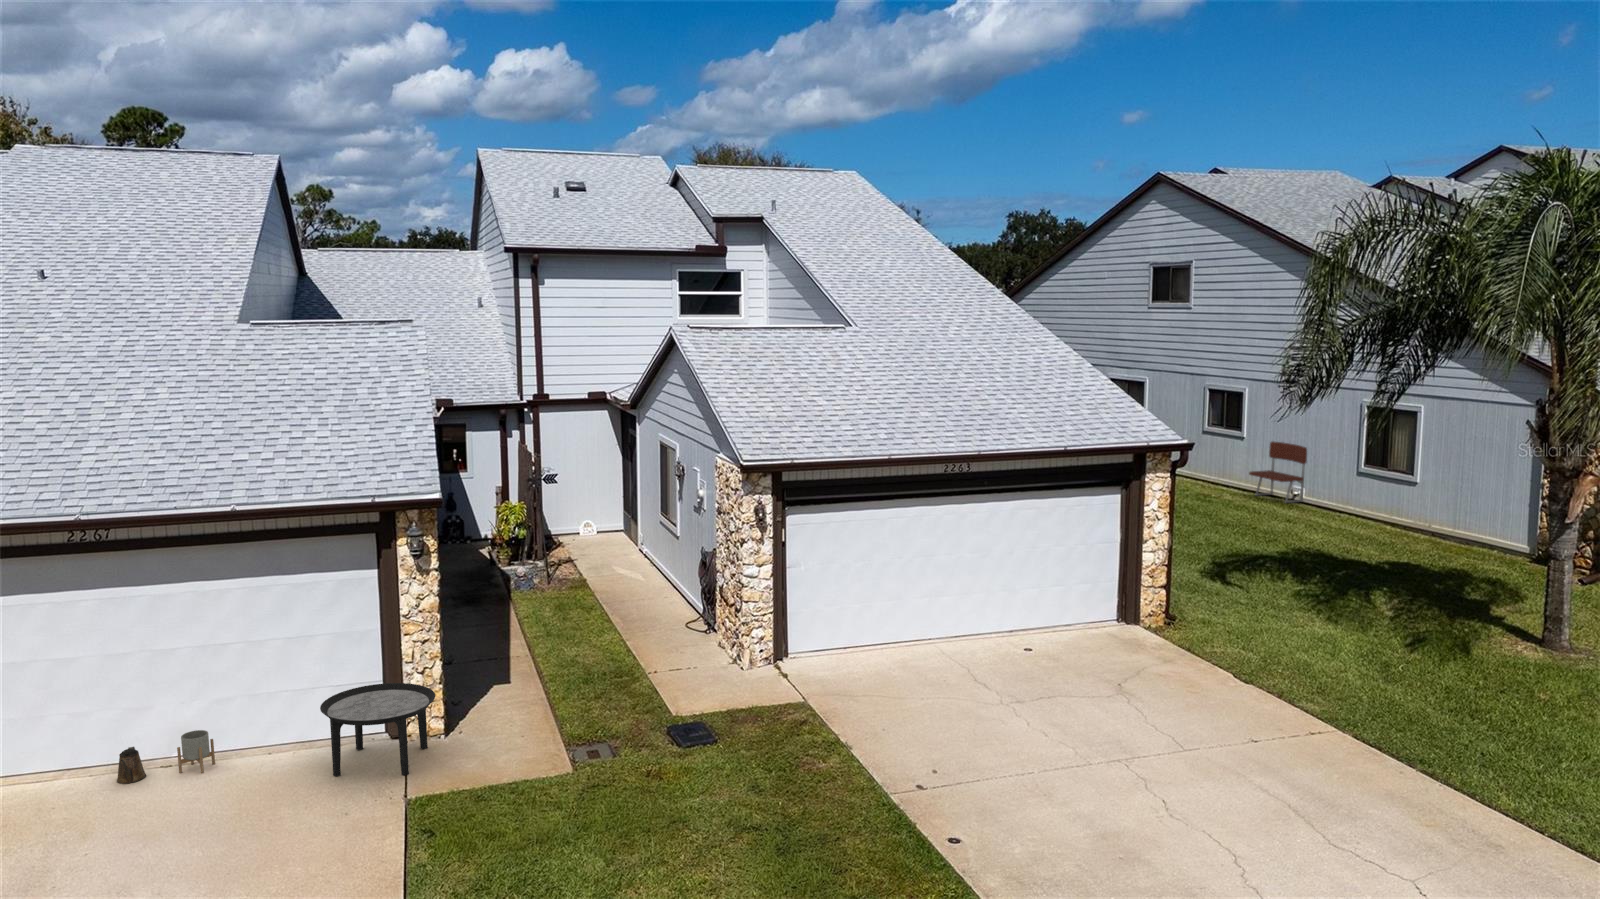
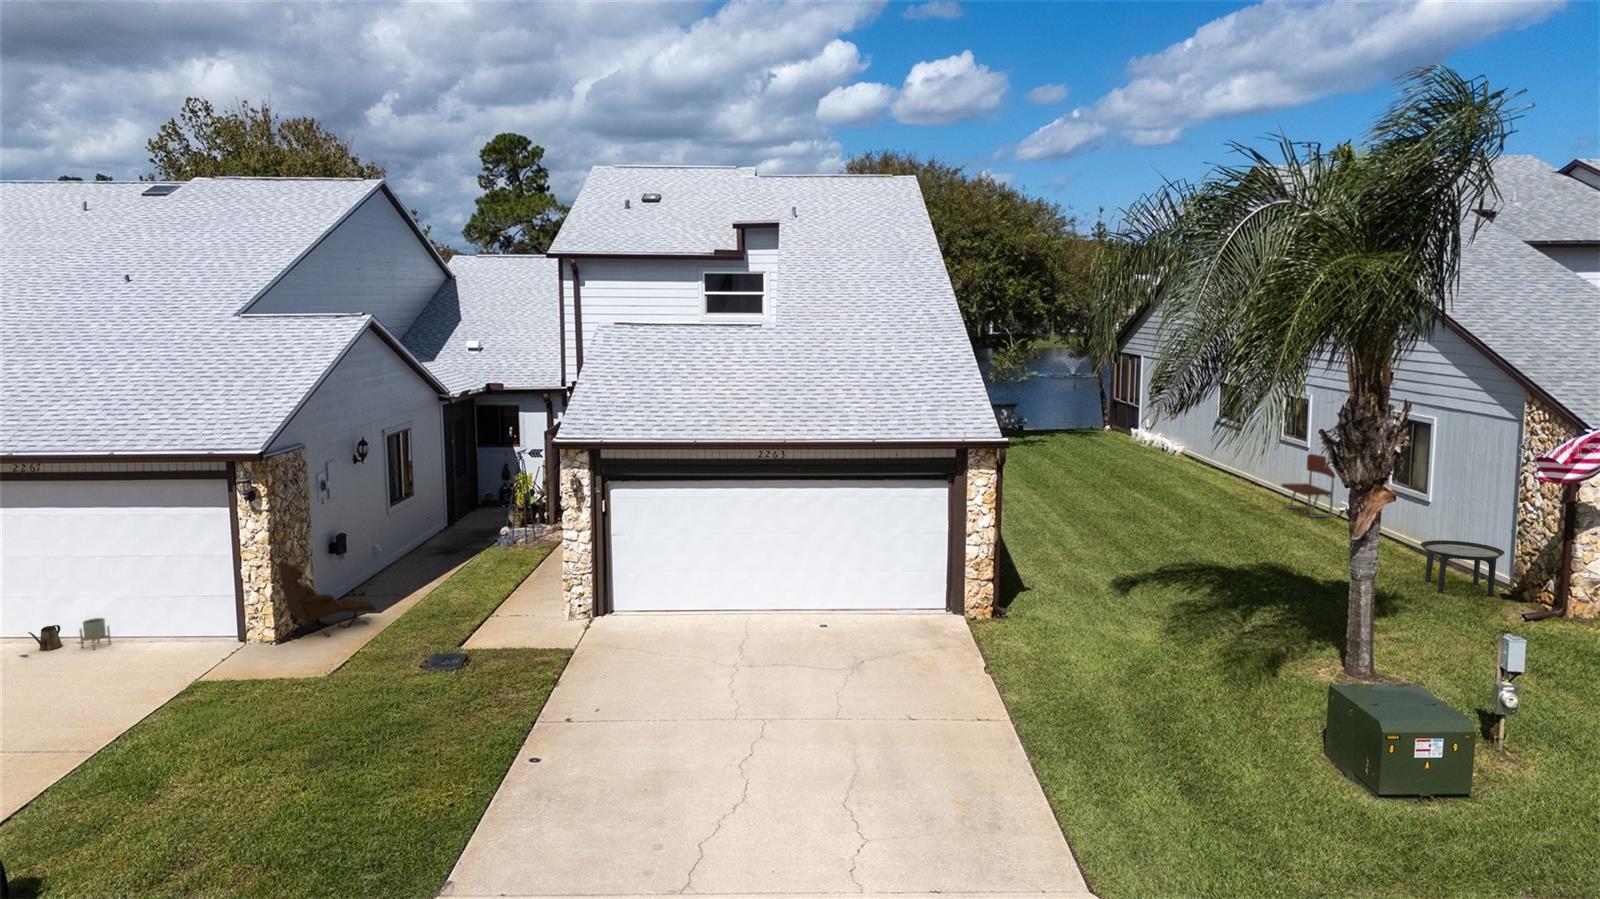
lounge chair: none [428,632,530,727] -> present [279,561,375,639]
round table: present [320,683,435,776] -> present [1420,540,1504,596]

